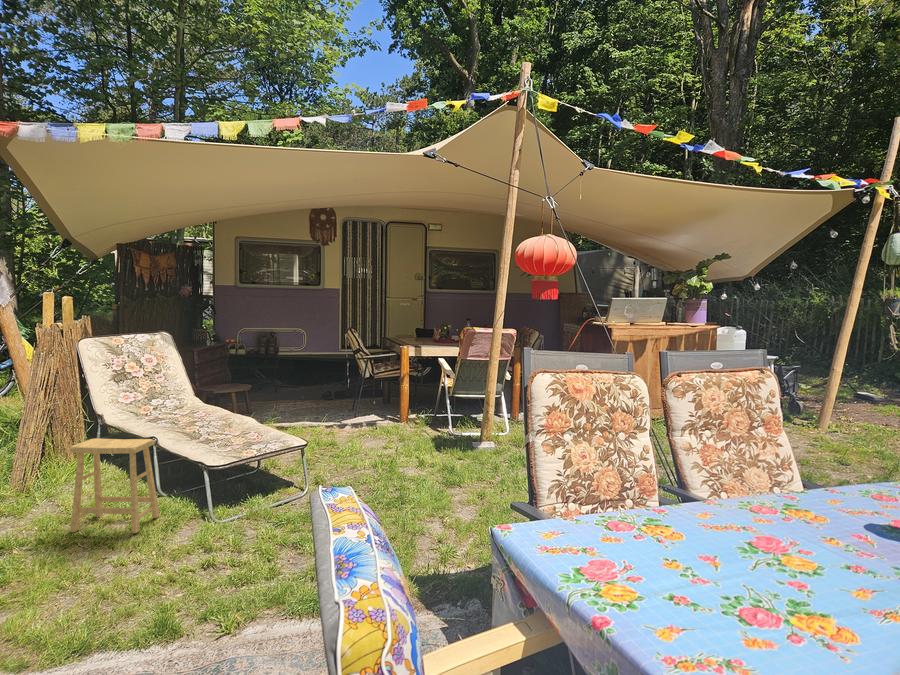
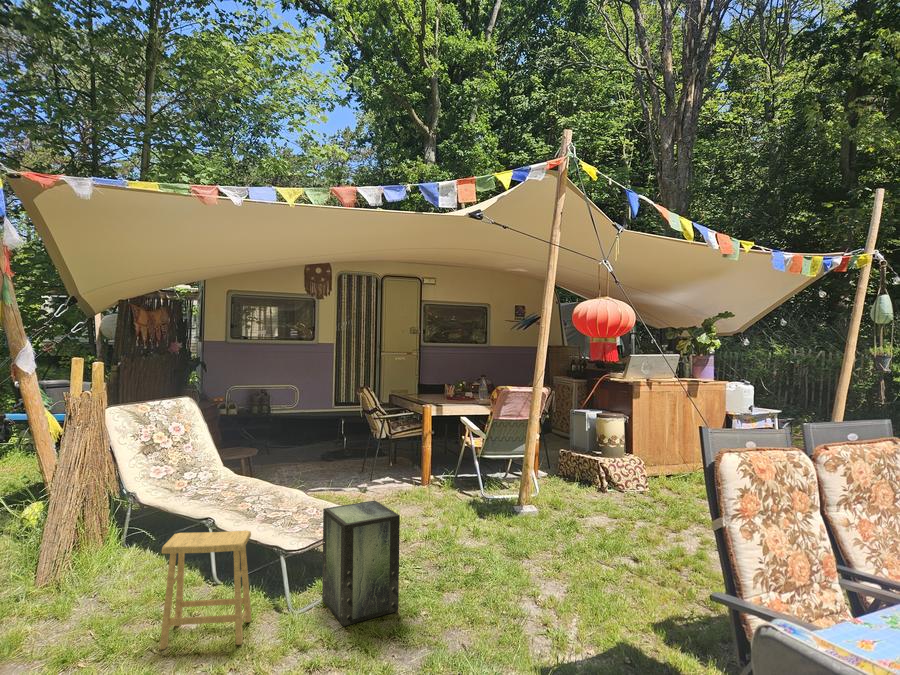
storage box: none [228,421,288,526] -> present [322,500,400,626]

